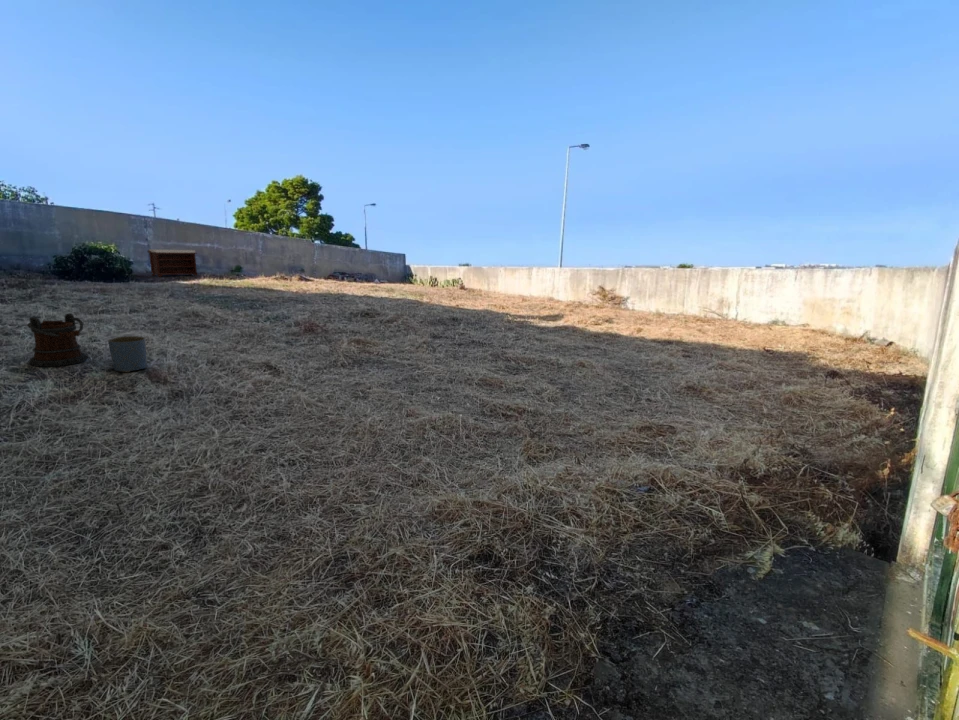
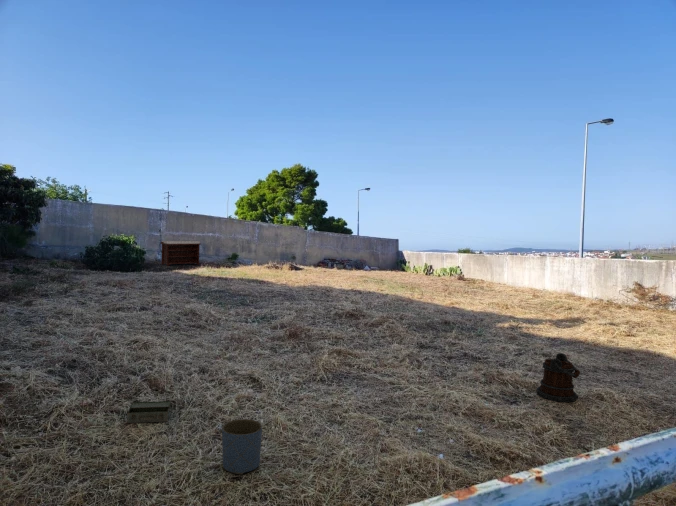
bucket: present [27,313,88,367] -> present [537,353,580,402]
planter: present [108,336,147,372] -> present [222,419,262,475]
toolbox: none [125,390,178,413] -> present [127,401,171,423]

